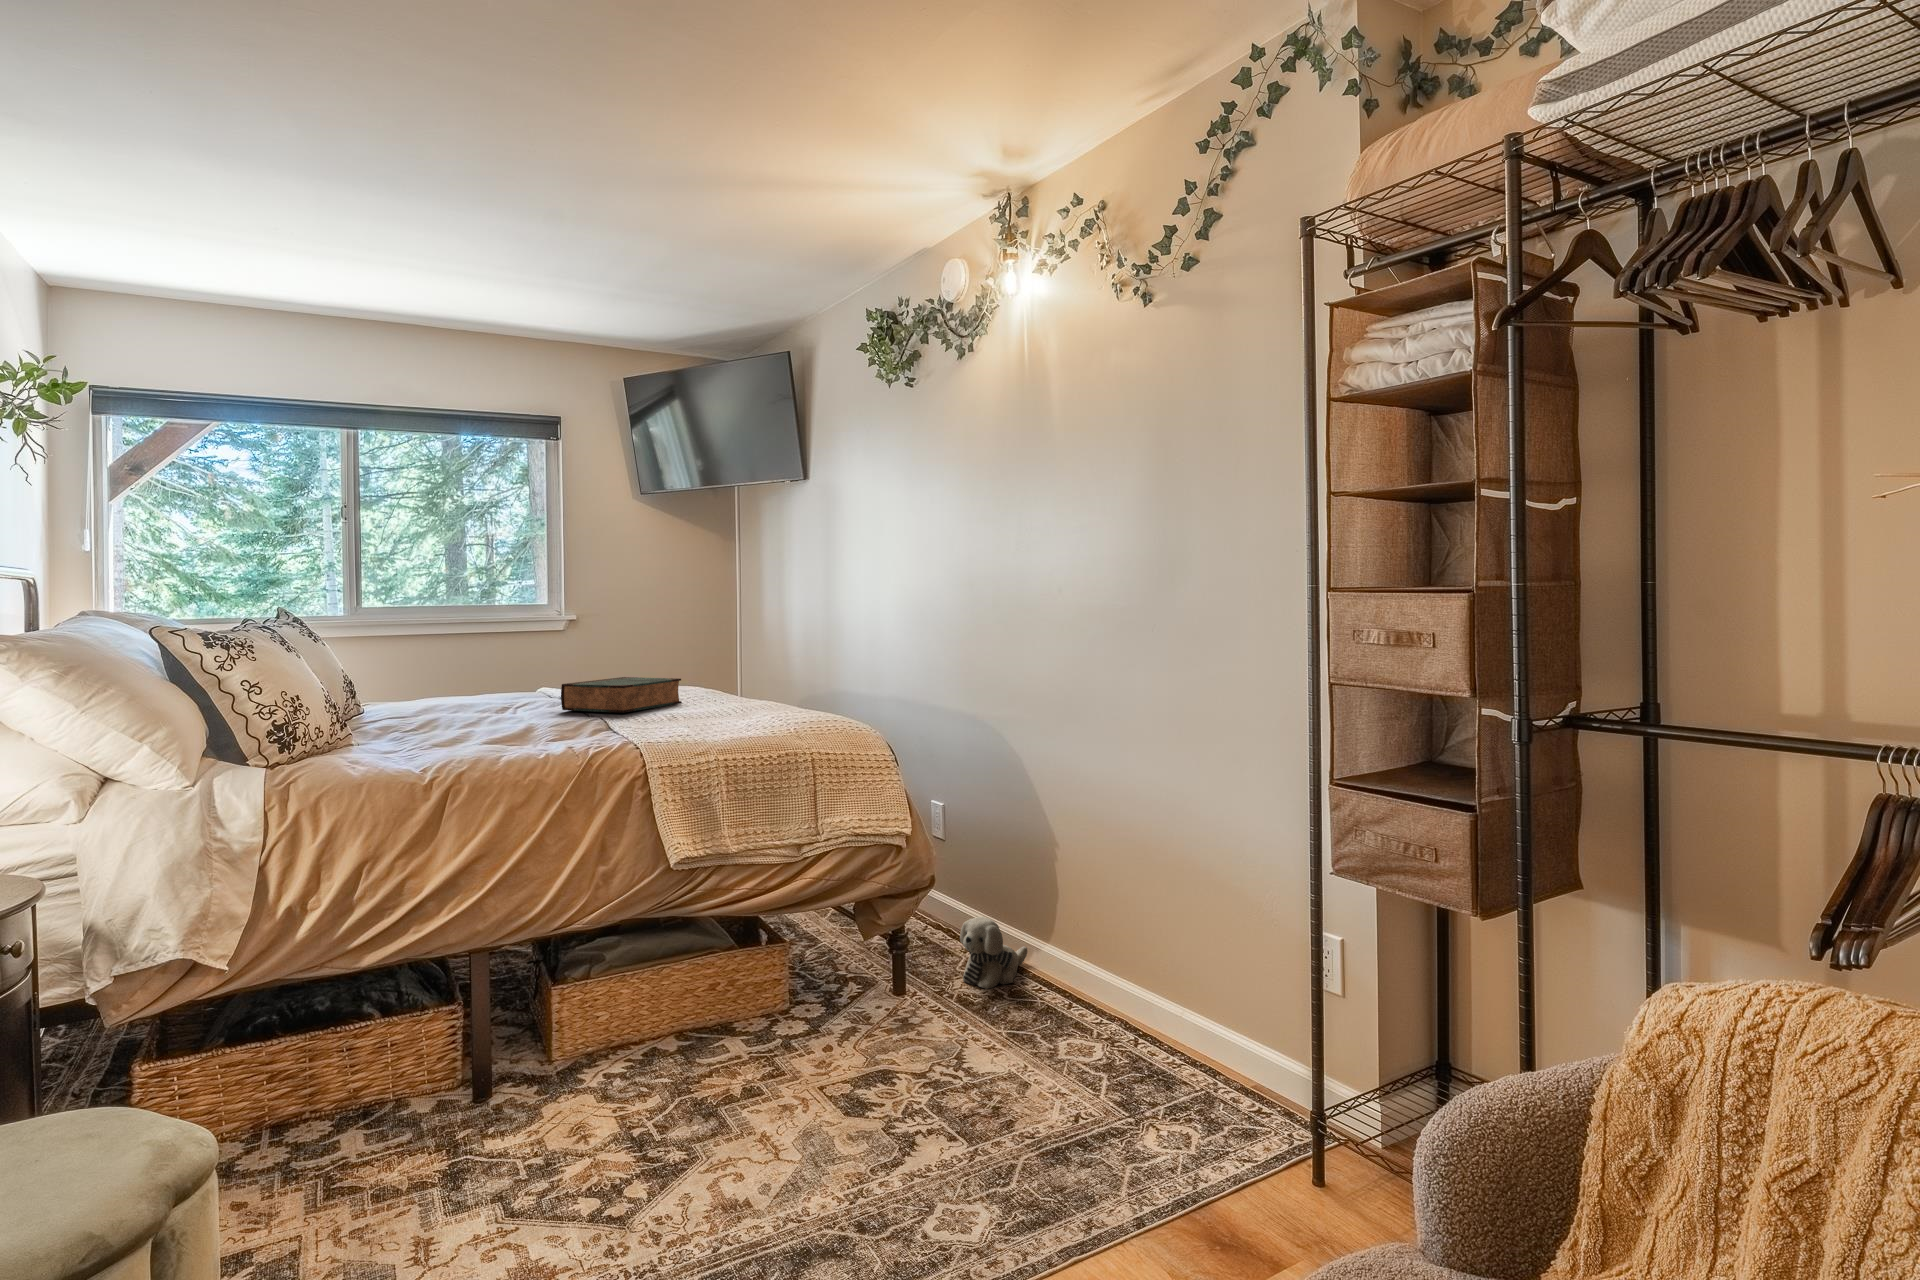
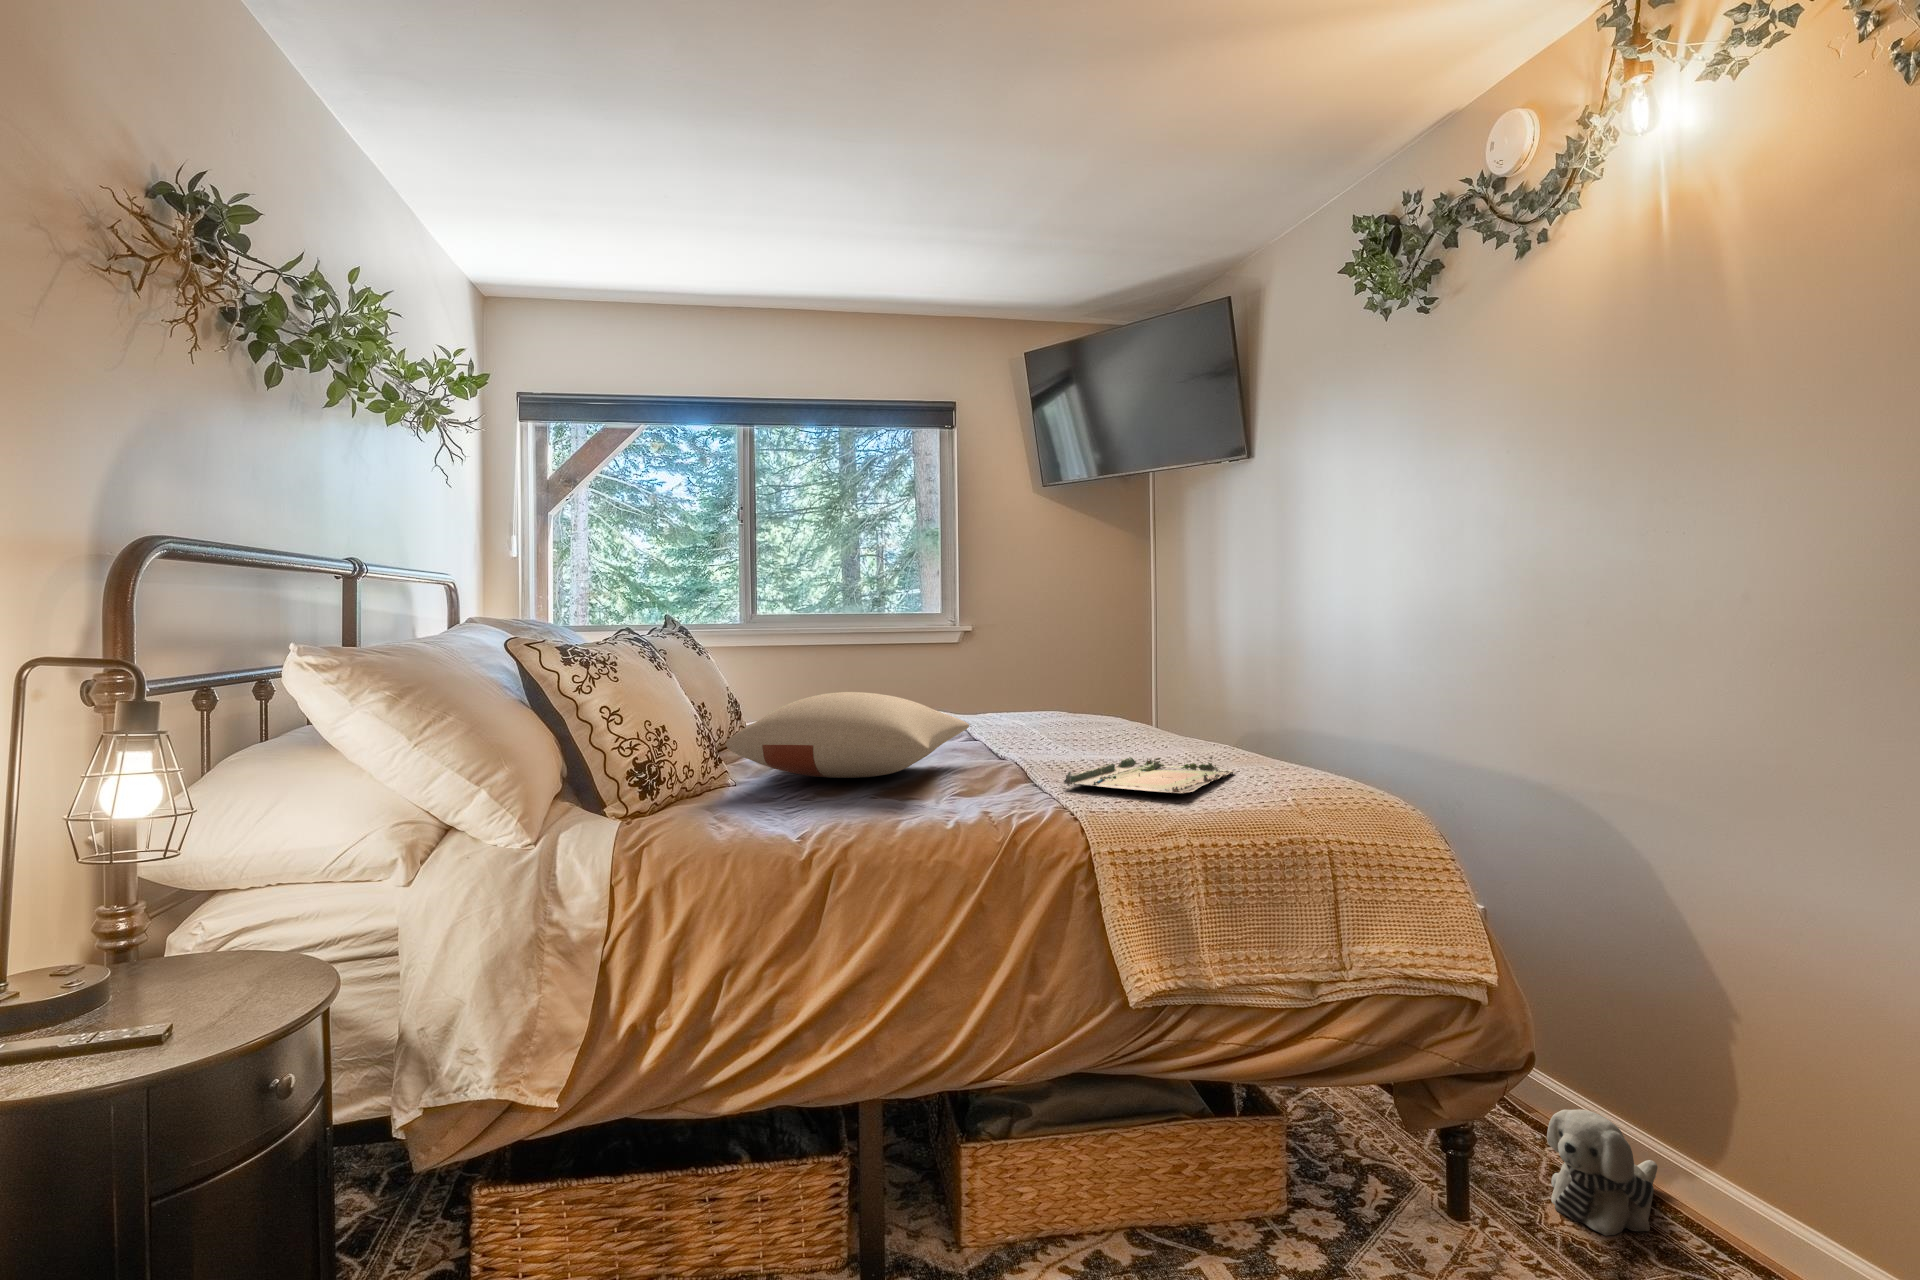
pillow: none [350,669,564,735] -> present [726,692,969,778]
book: present [561,677,682,713] -> none [963,704,1108,754]
tray: none [634,705,764,731] -> present [1063,757,1235,794]

